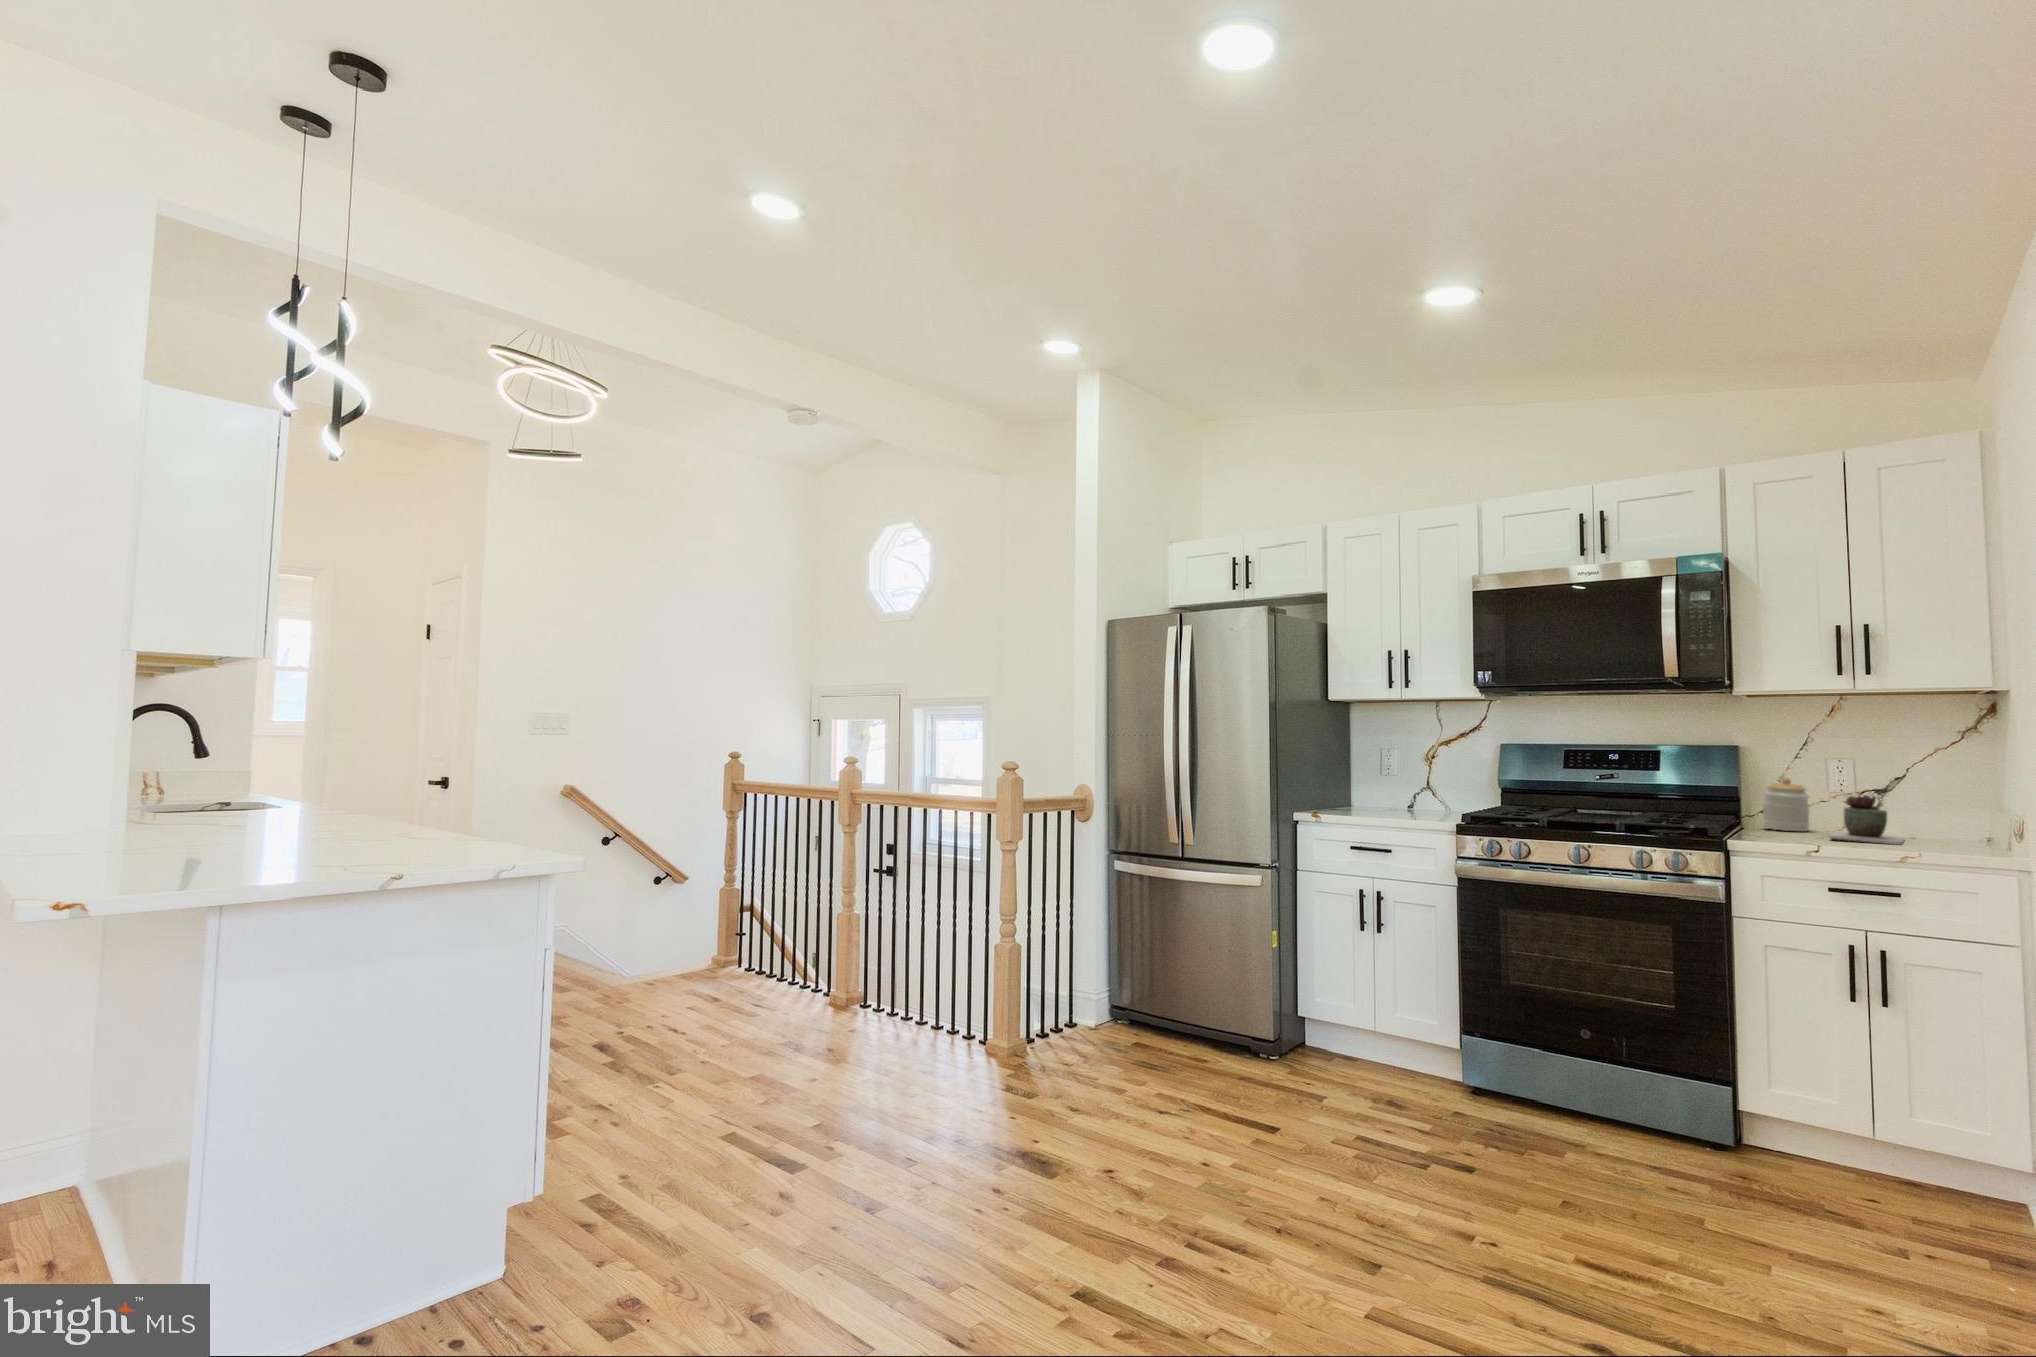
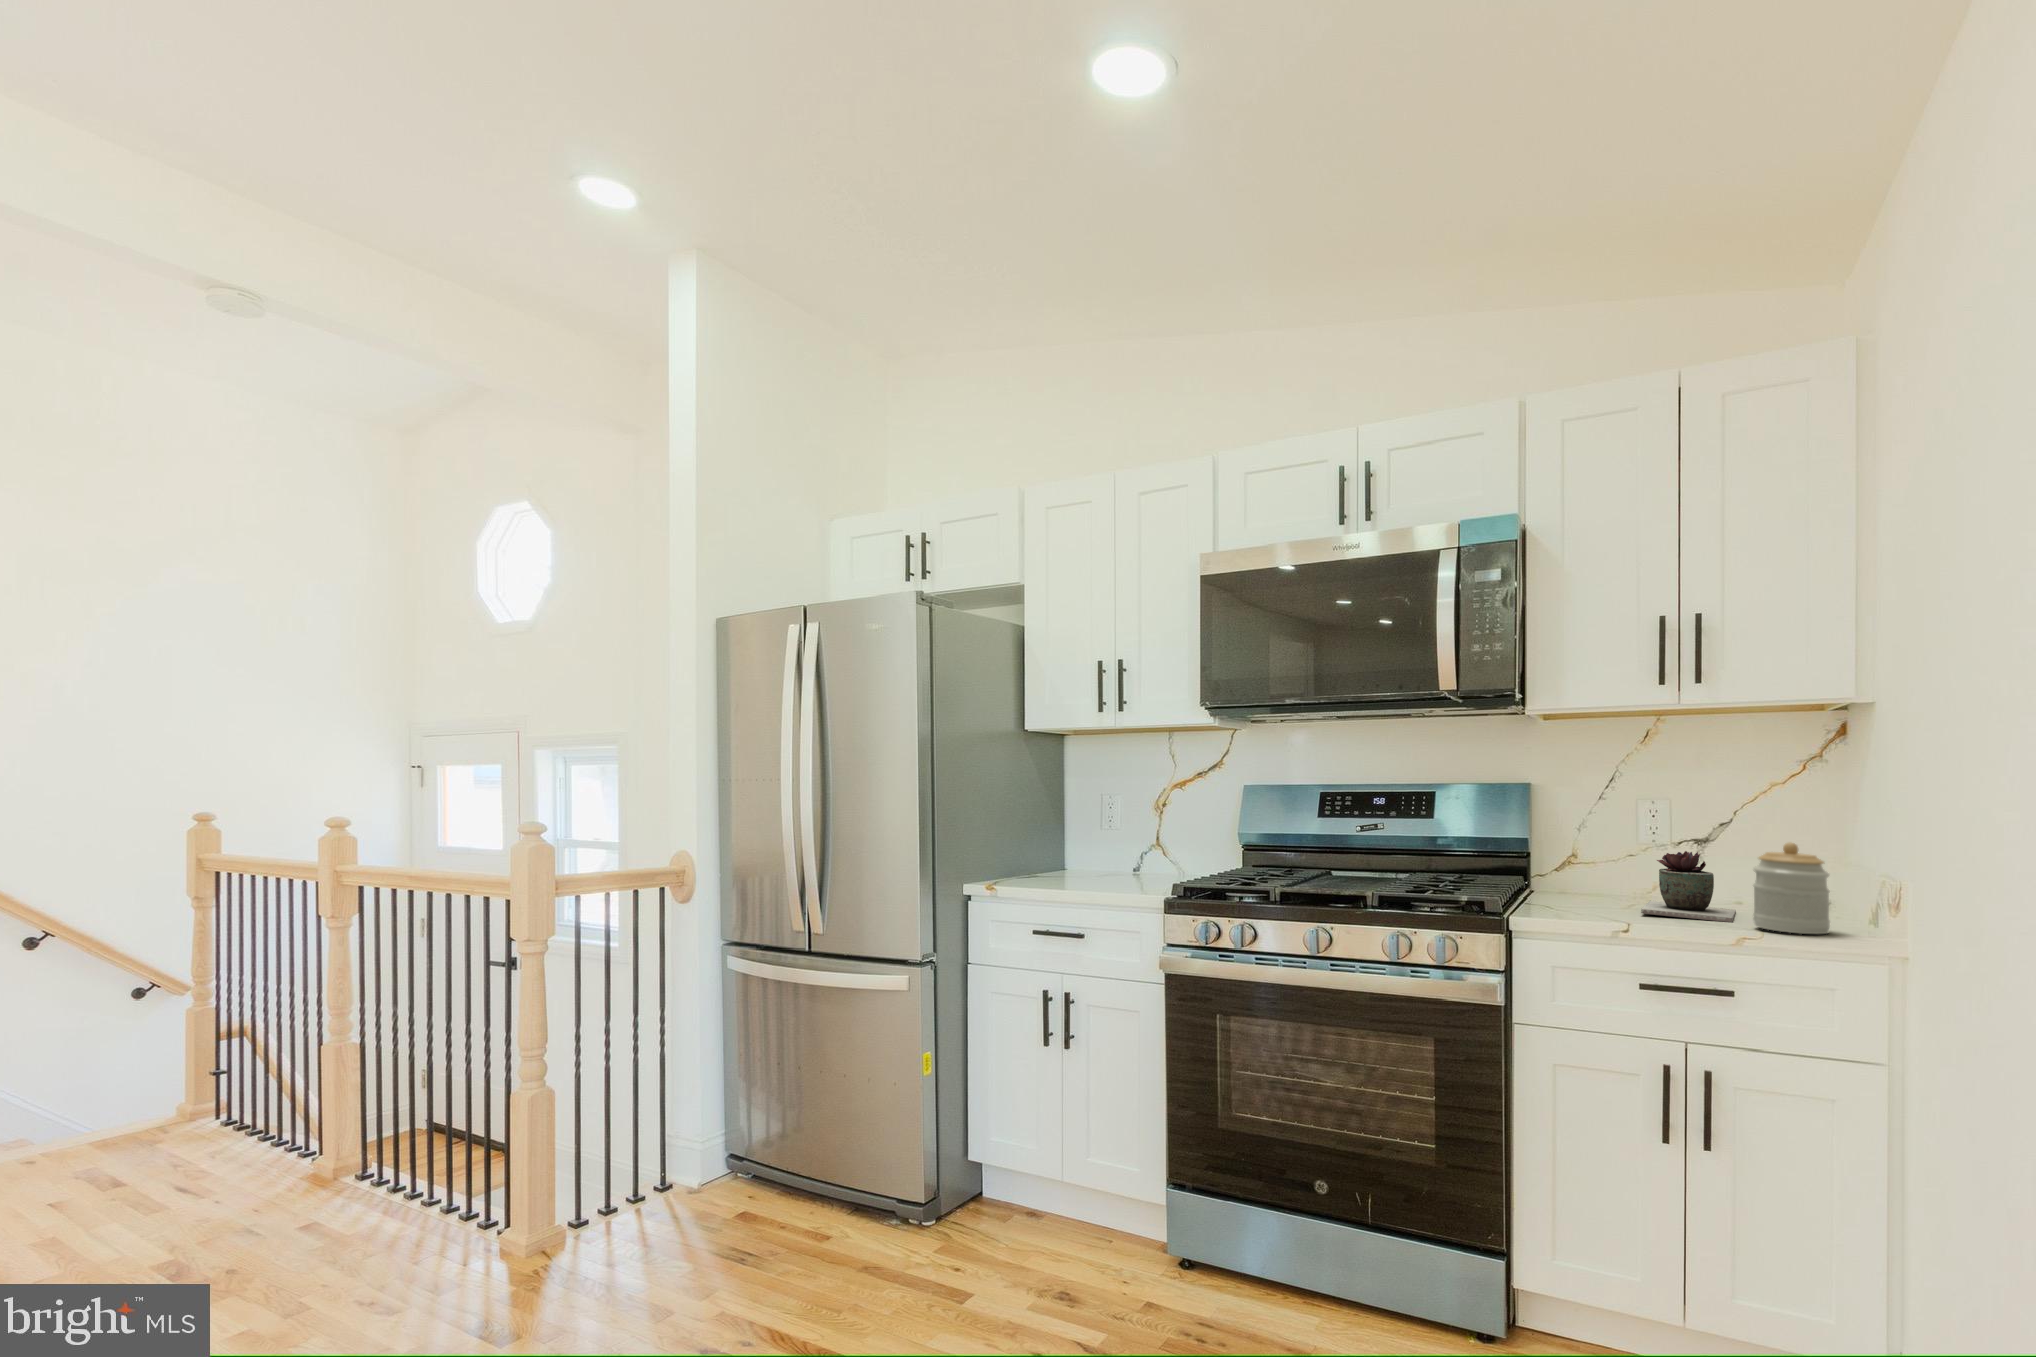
jar: present [1763,778,1810,831] -> present [1753,842,1830,934]

